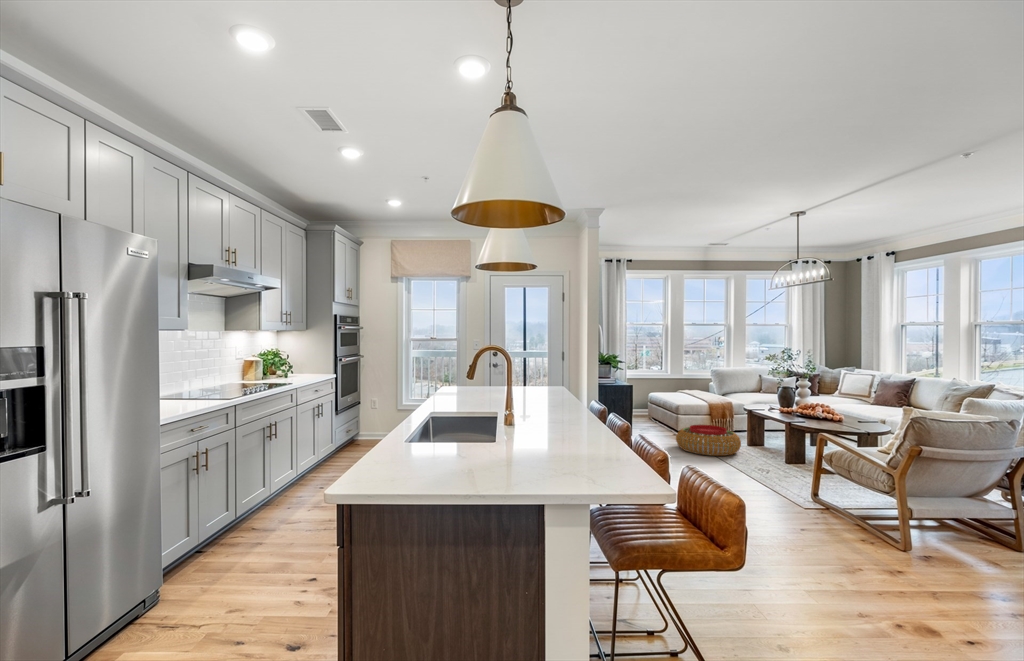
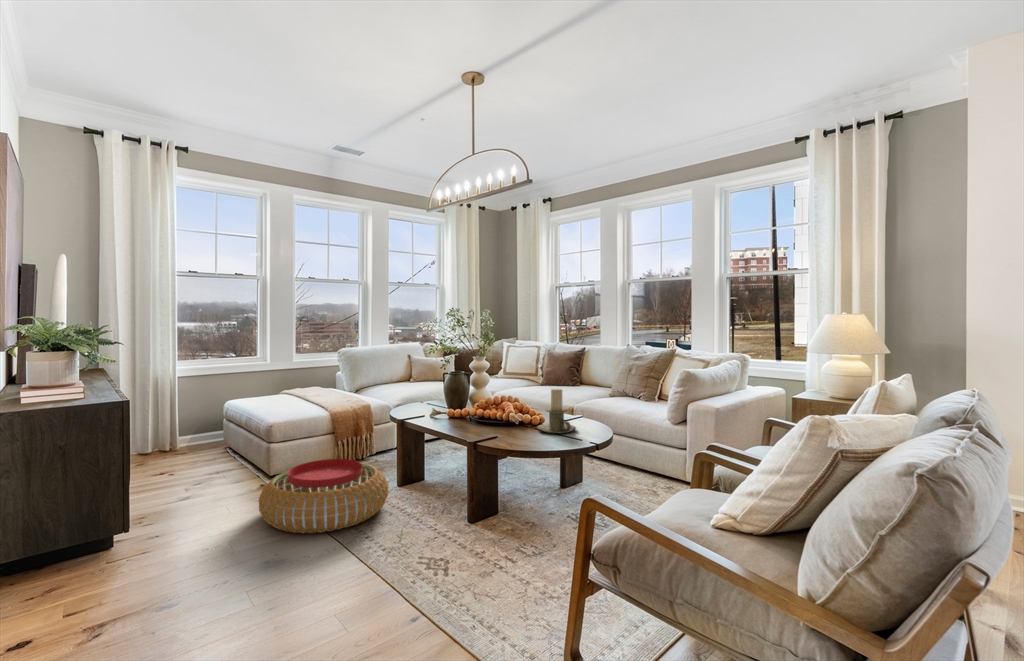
candle holder: none [836,400,864,426] -> present [537,389,576,433]

